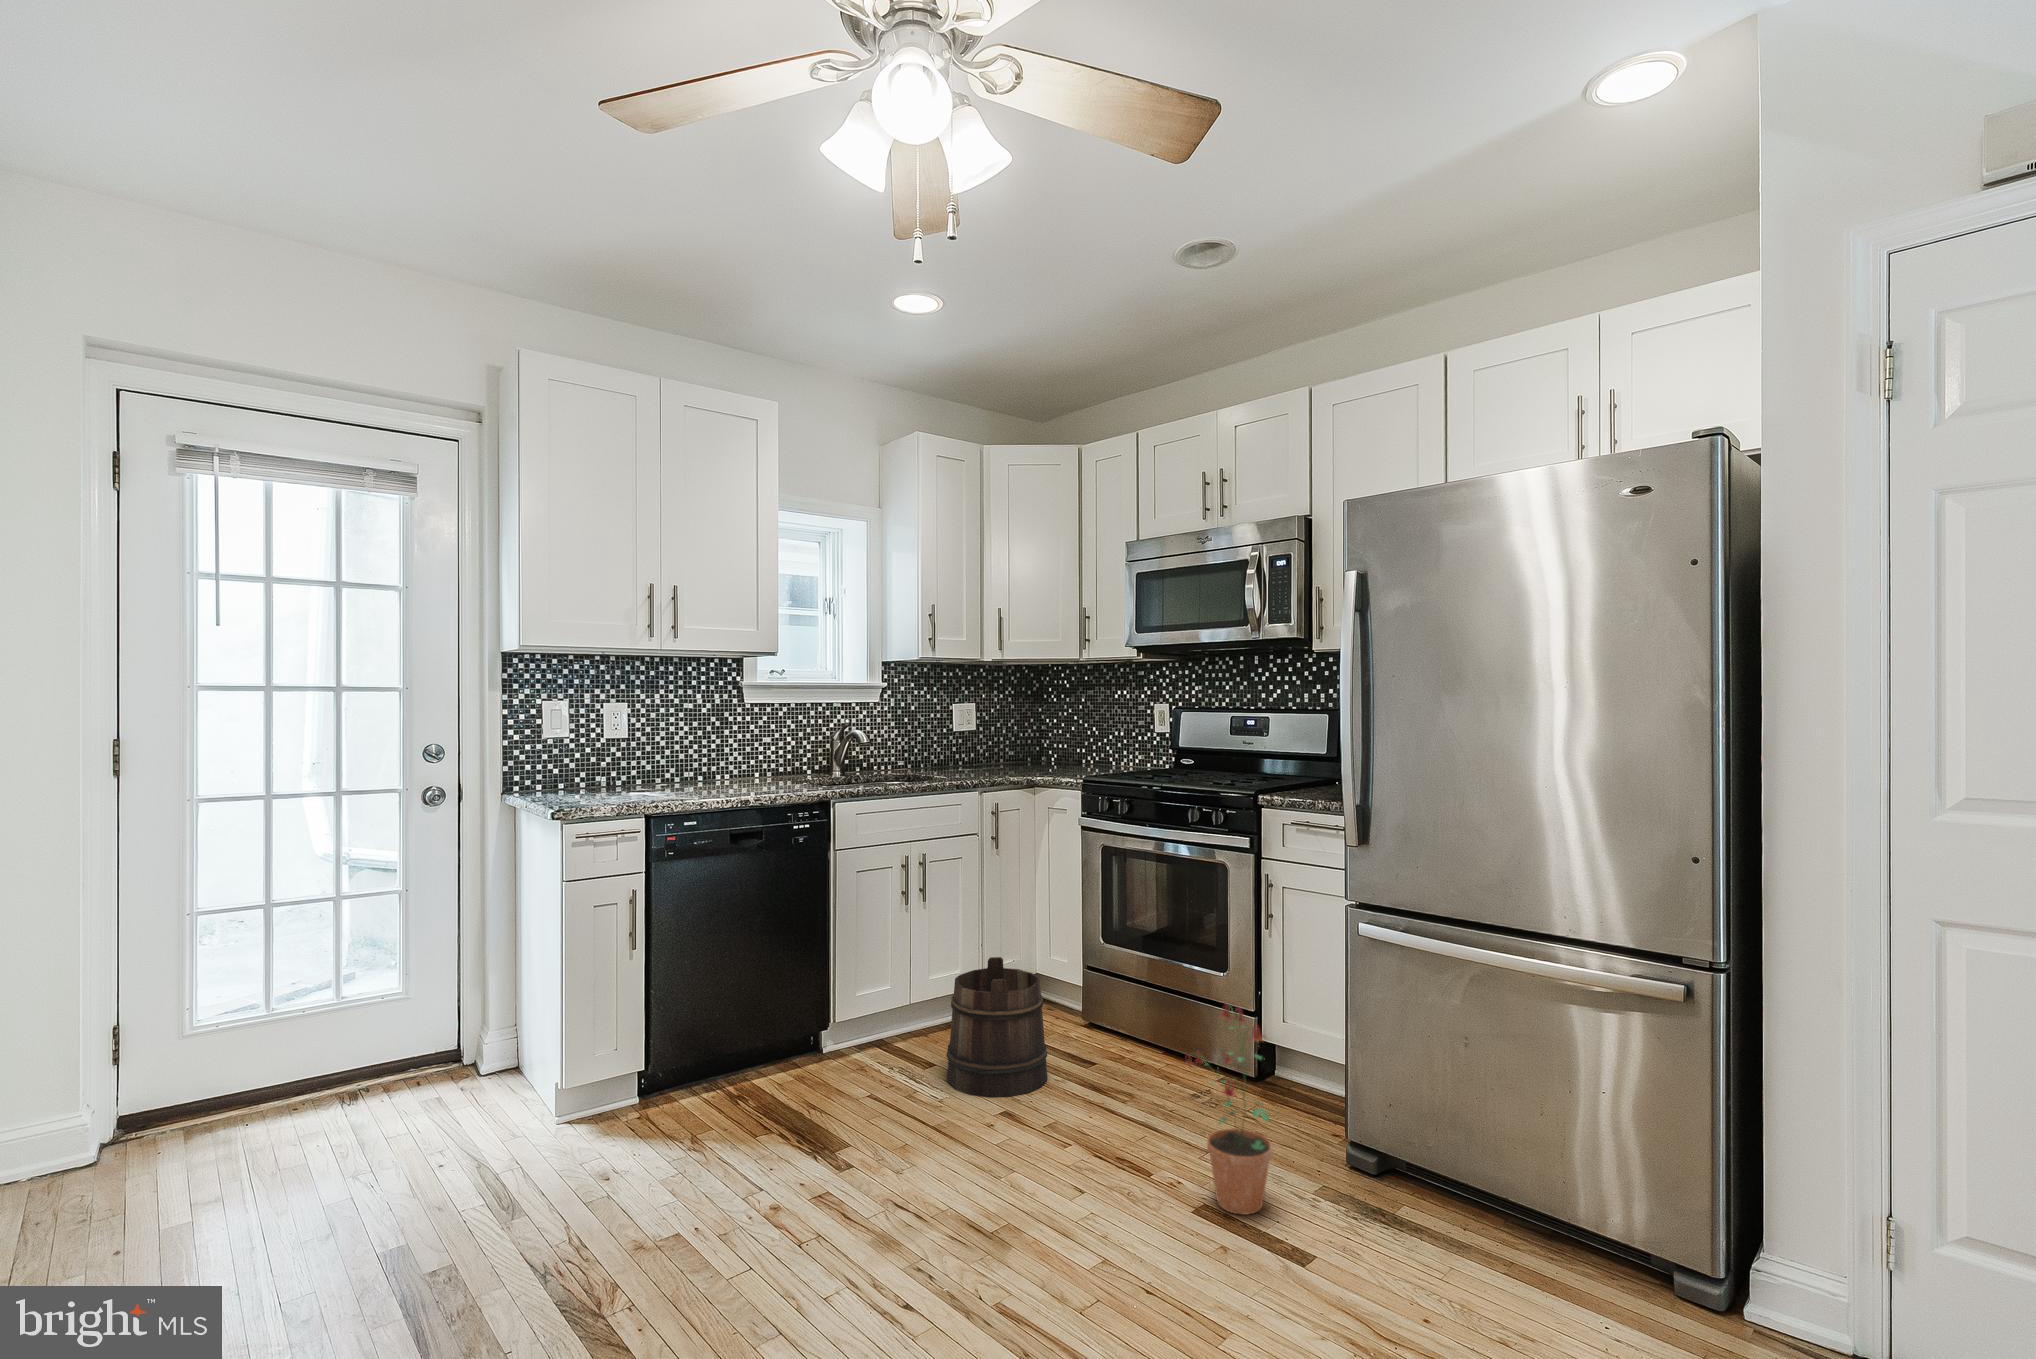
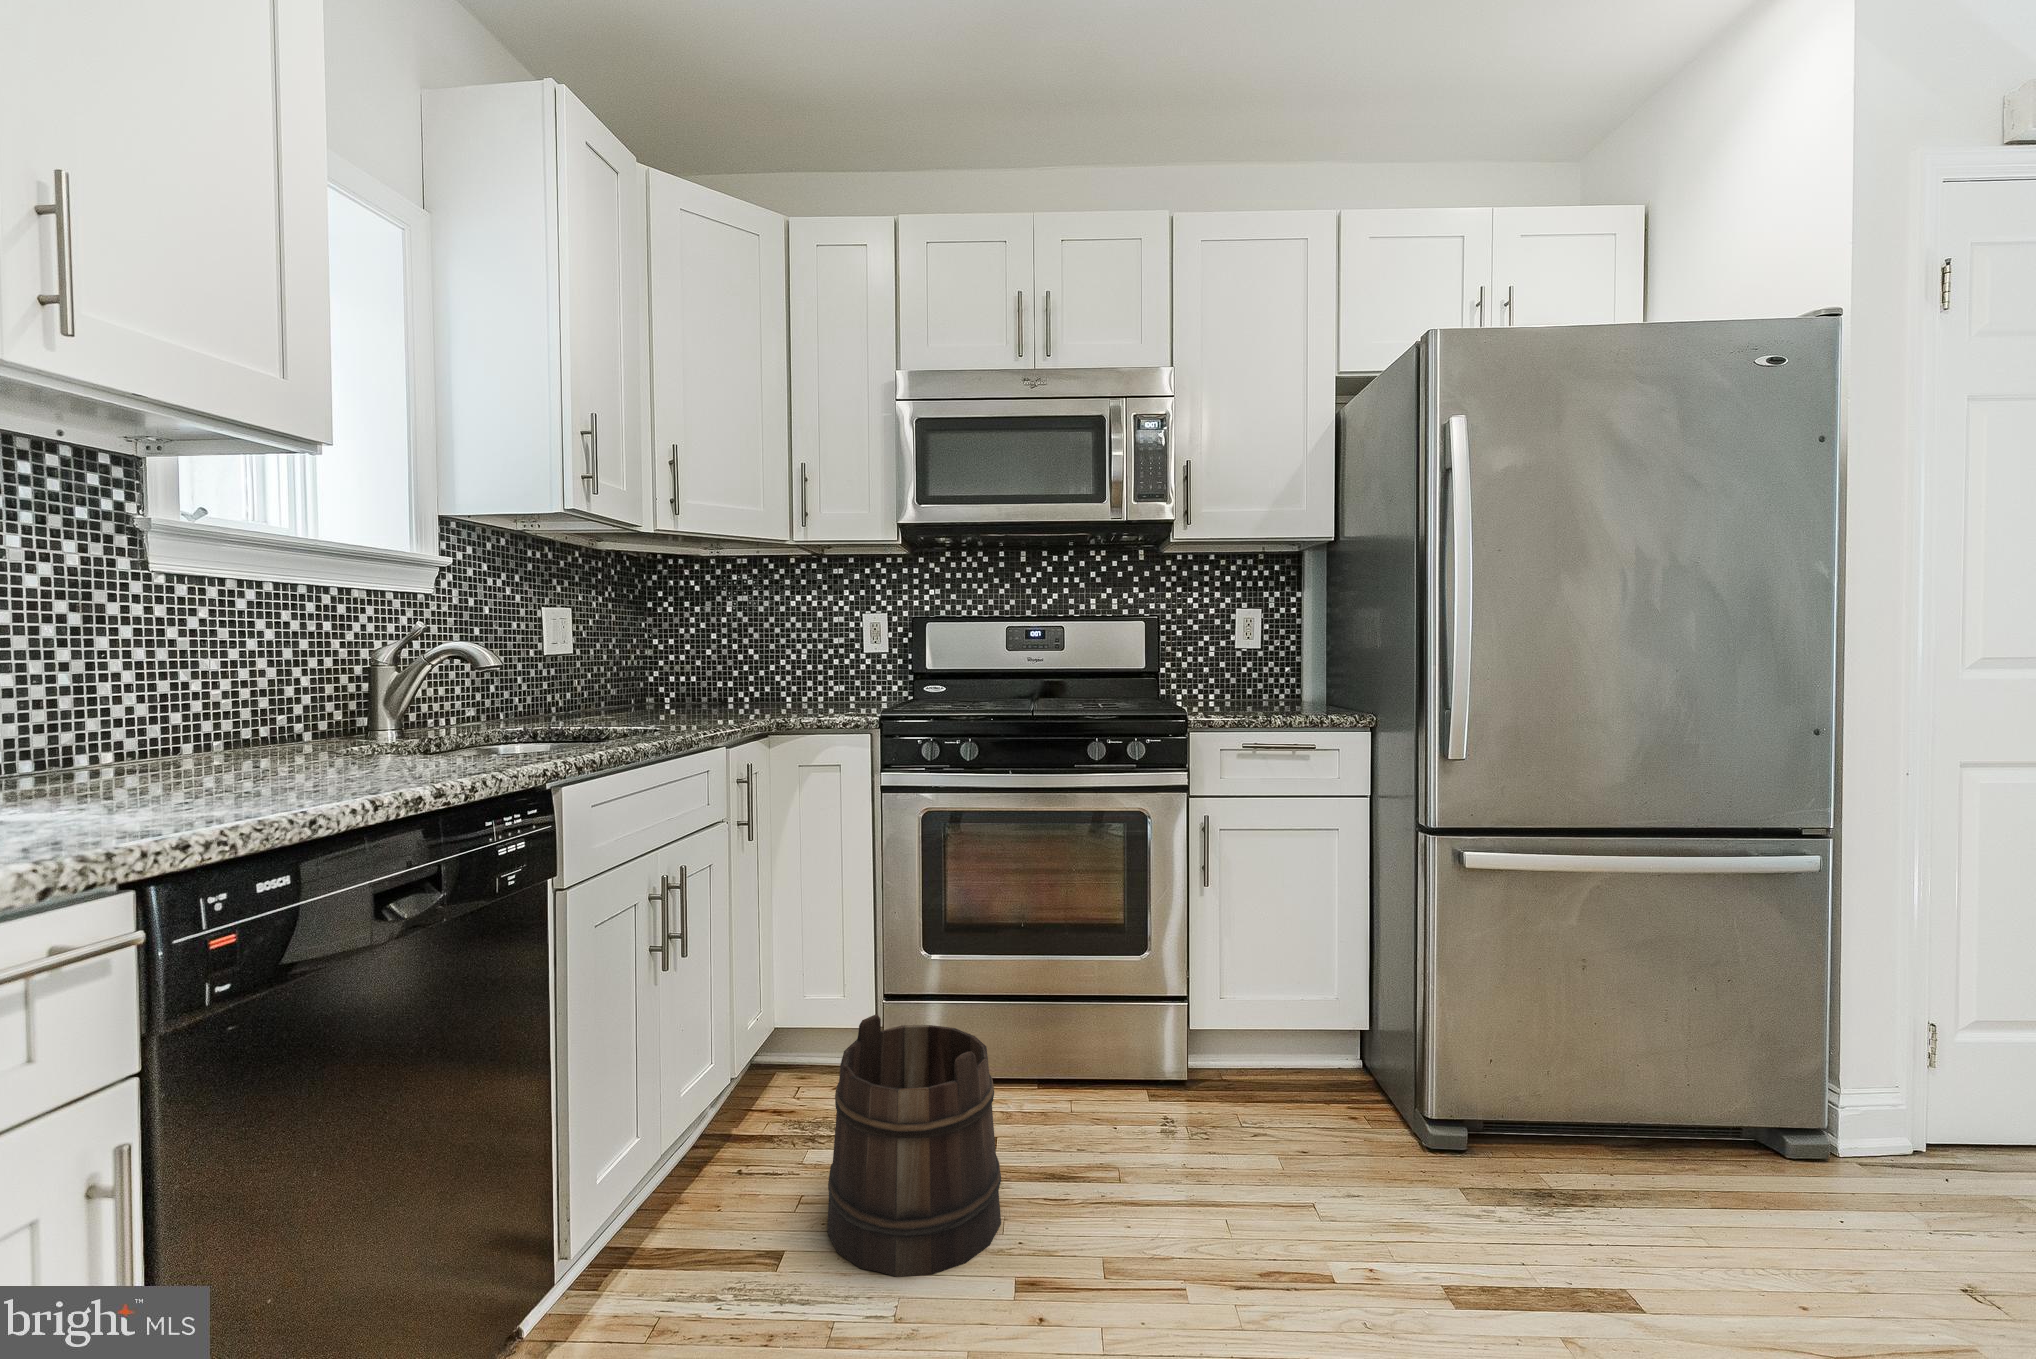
potted plant: present [1186,1004,1272,1215] -> none [1399,990,1549,1277]

